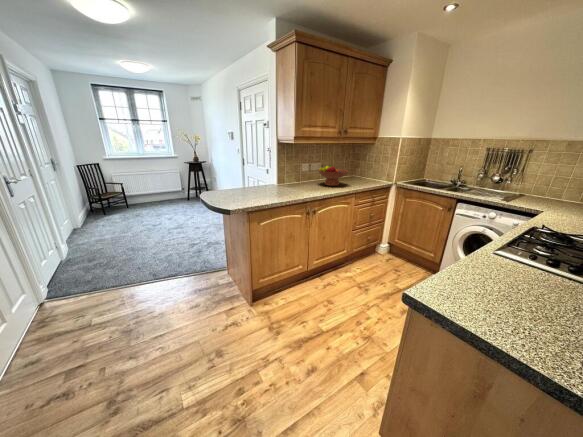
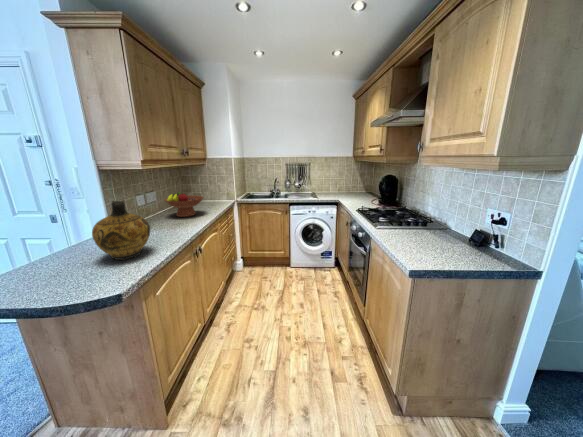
ceramic jug: none [247,161,276,198] -> present [92,200,150,260]

